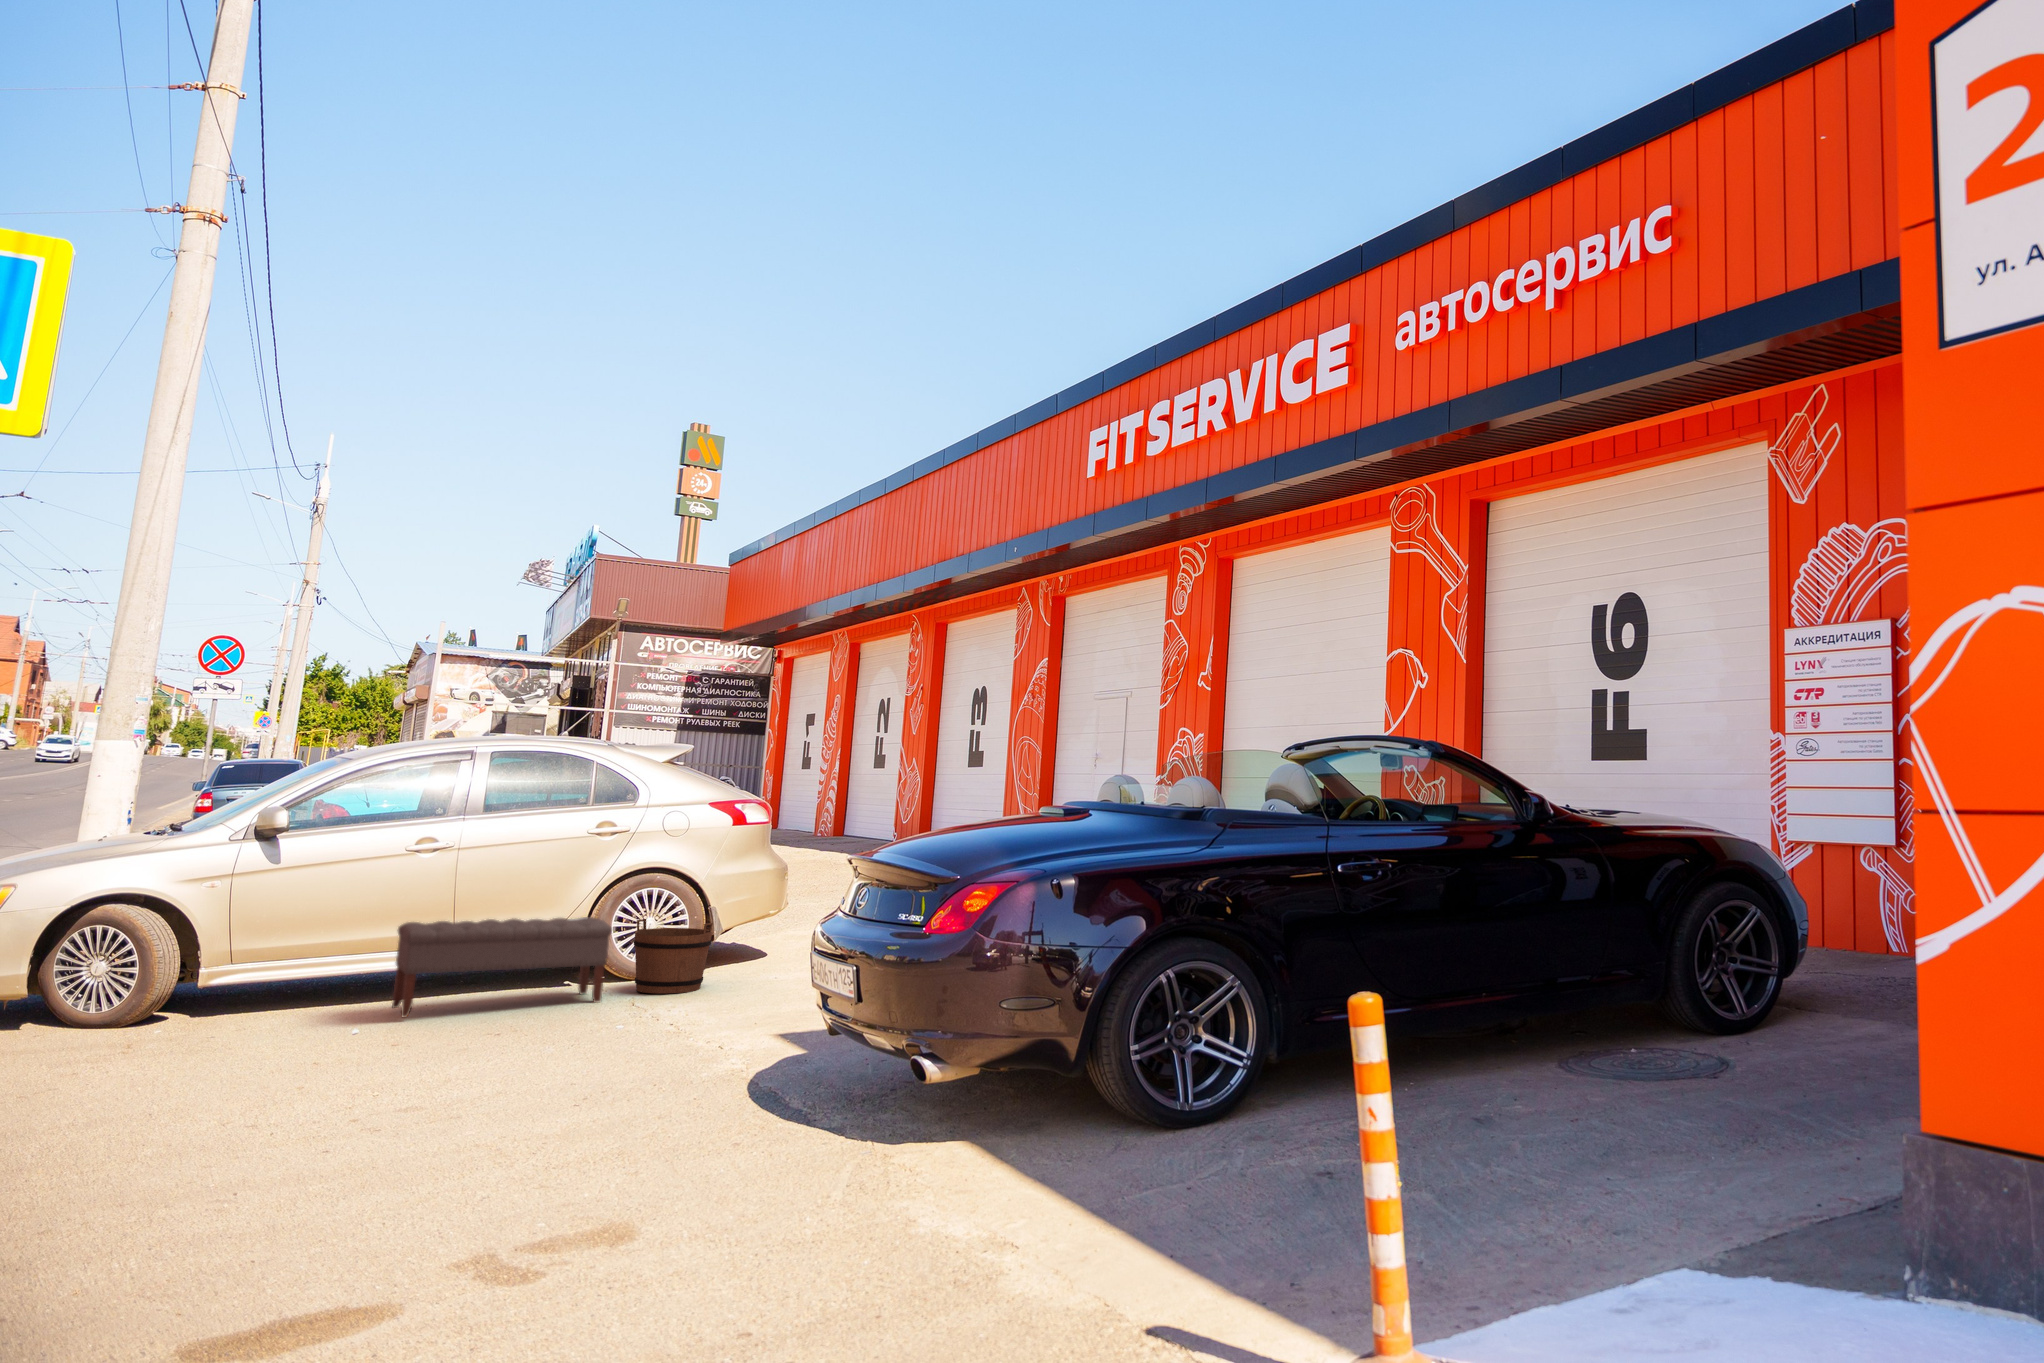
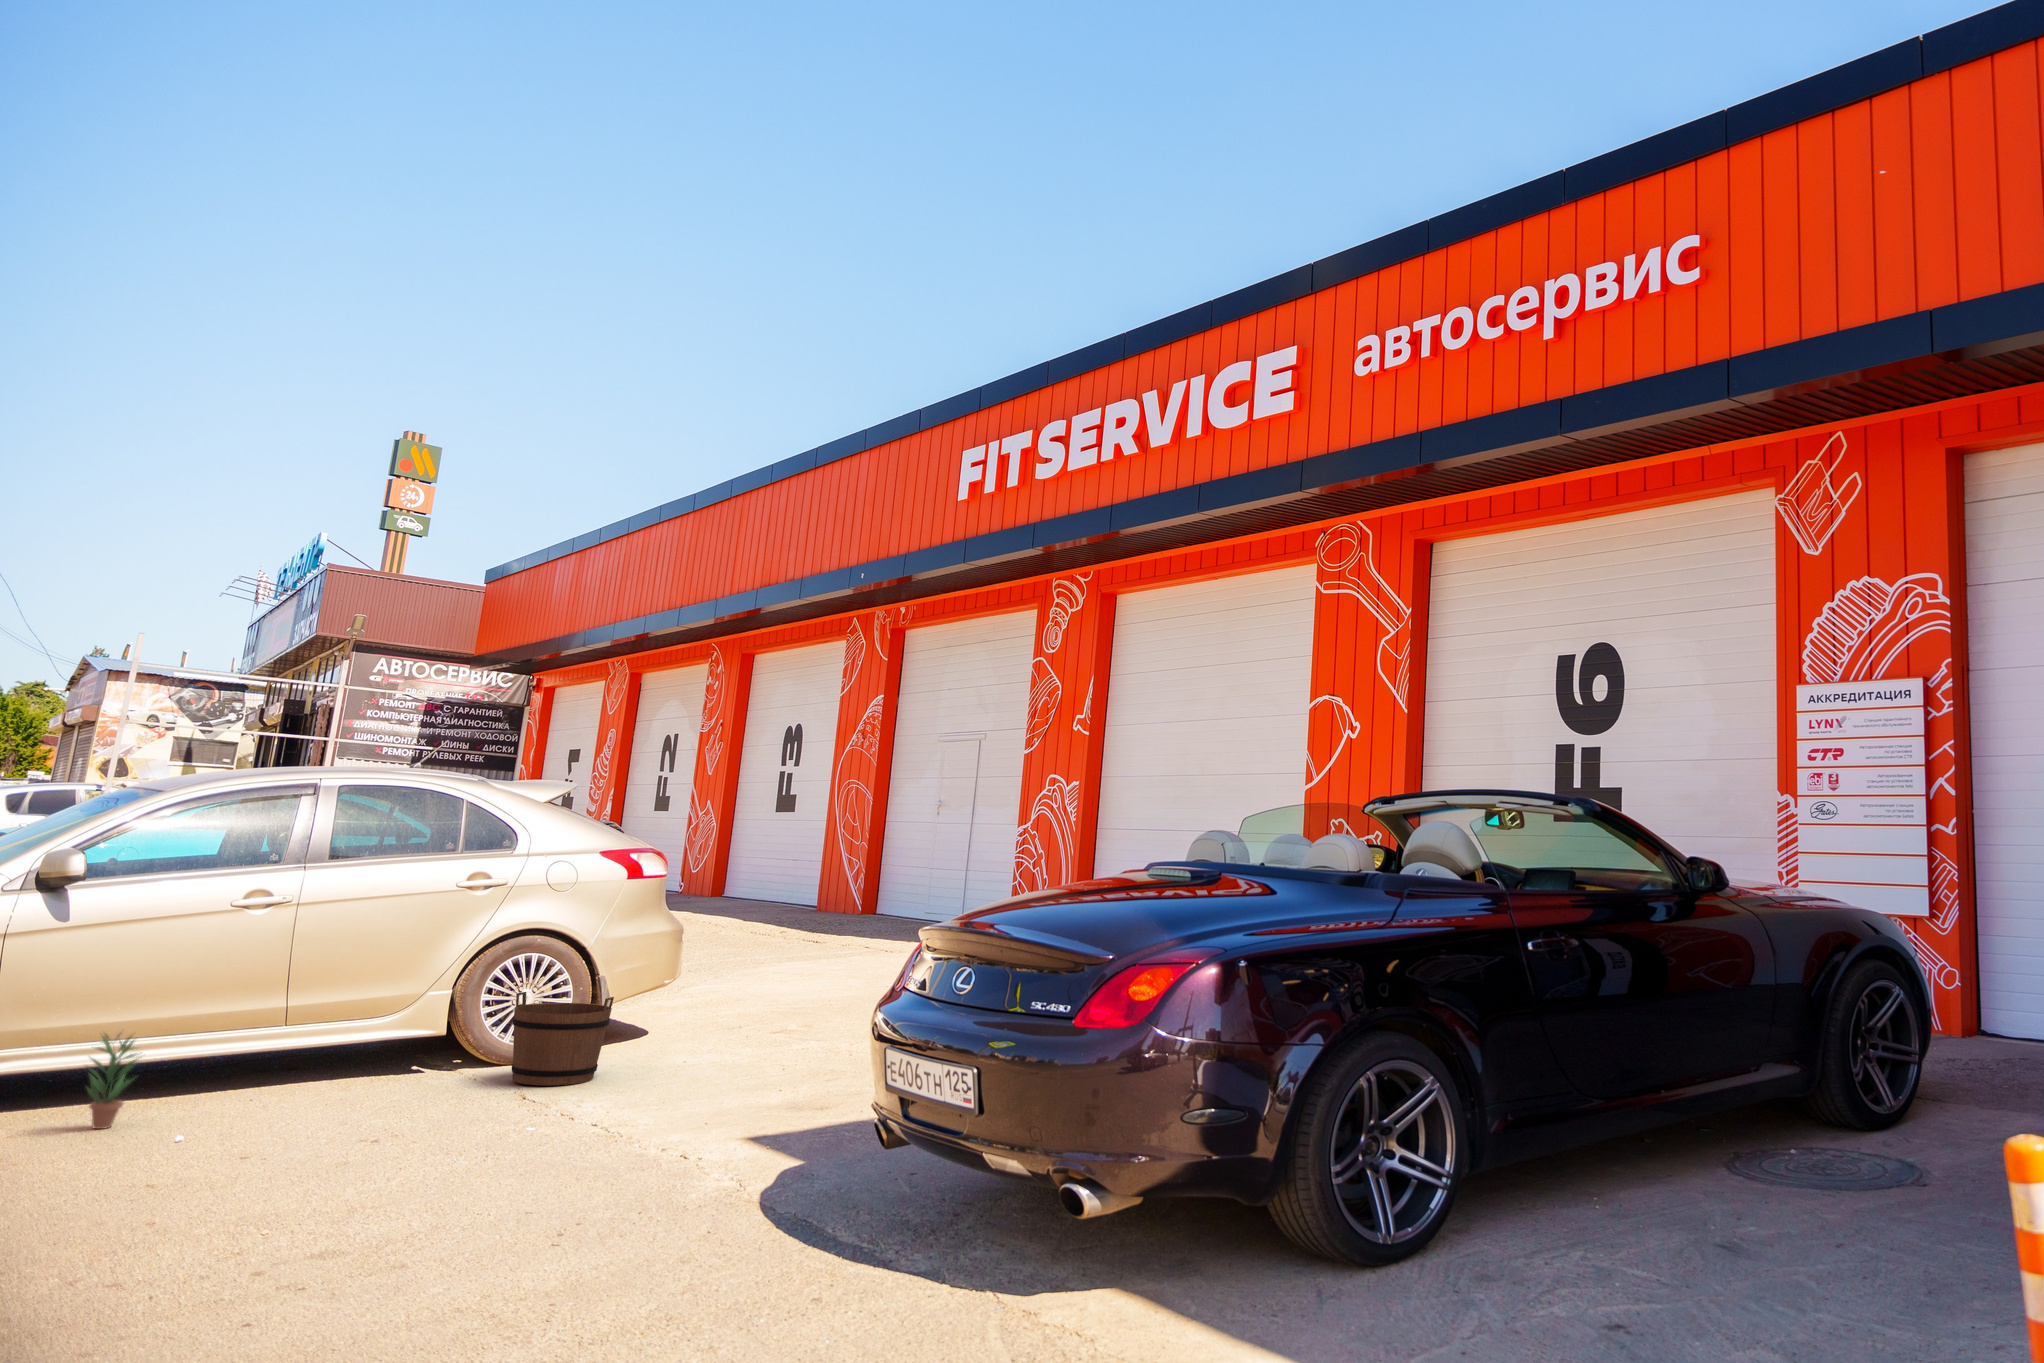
bench: present [392,917,612,1018] -> none [196,990,495,1123]
potted plant: none [304,945,350,1021] -> present [87,1034,139,1129]

